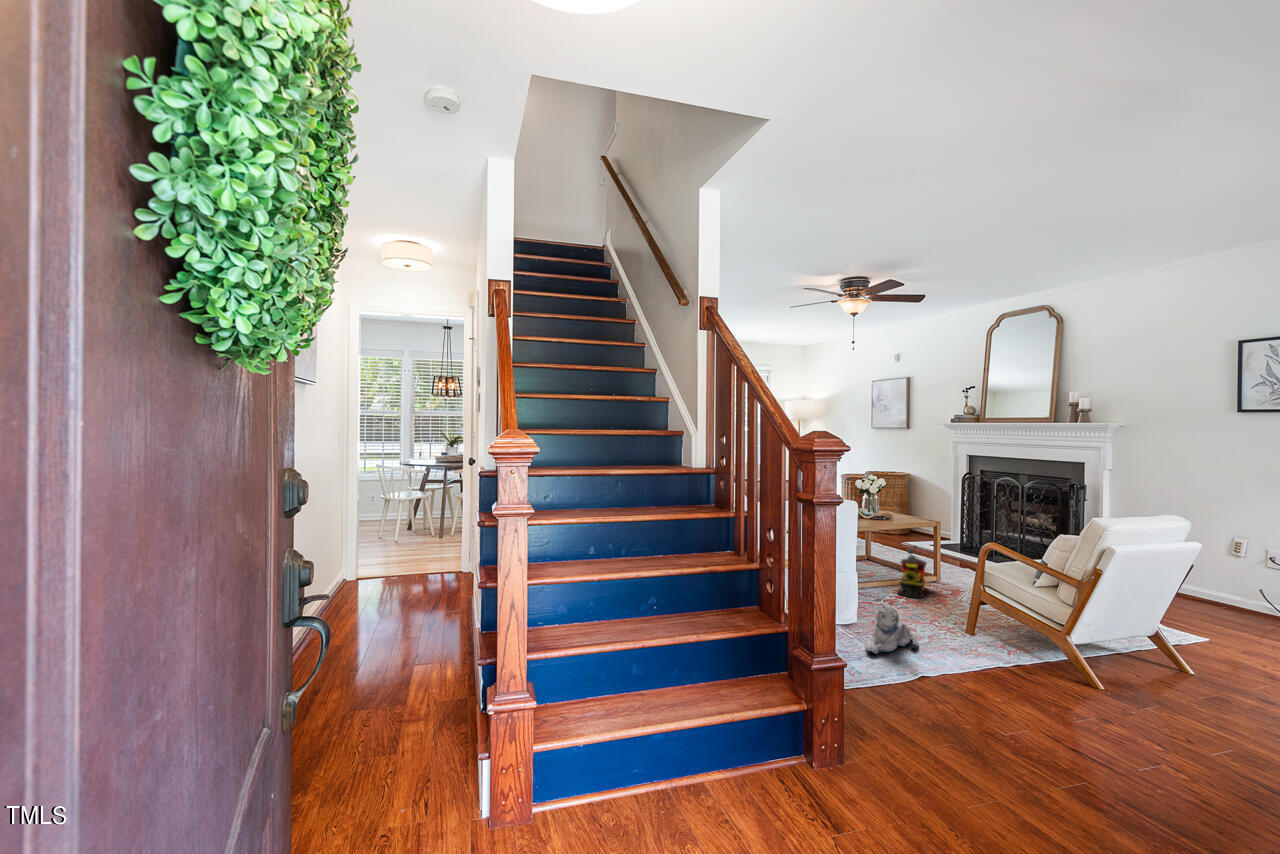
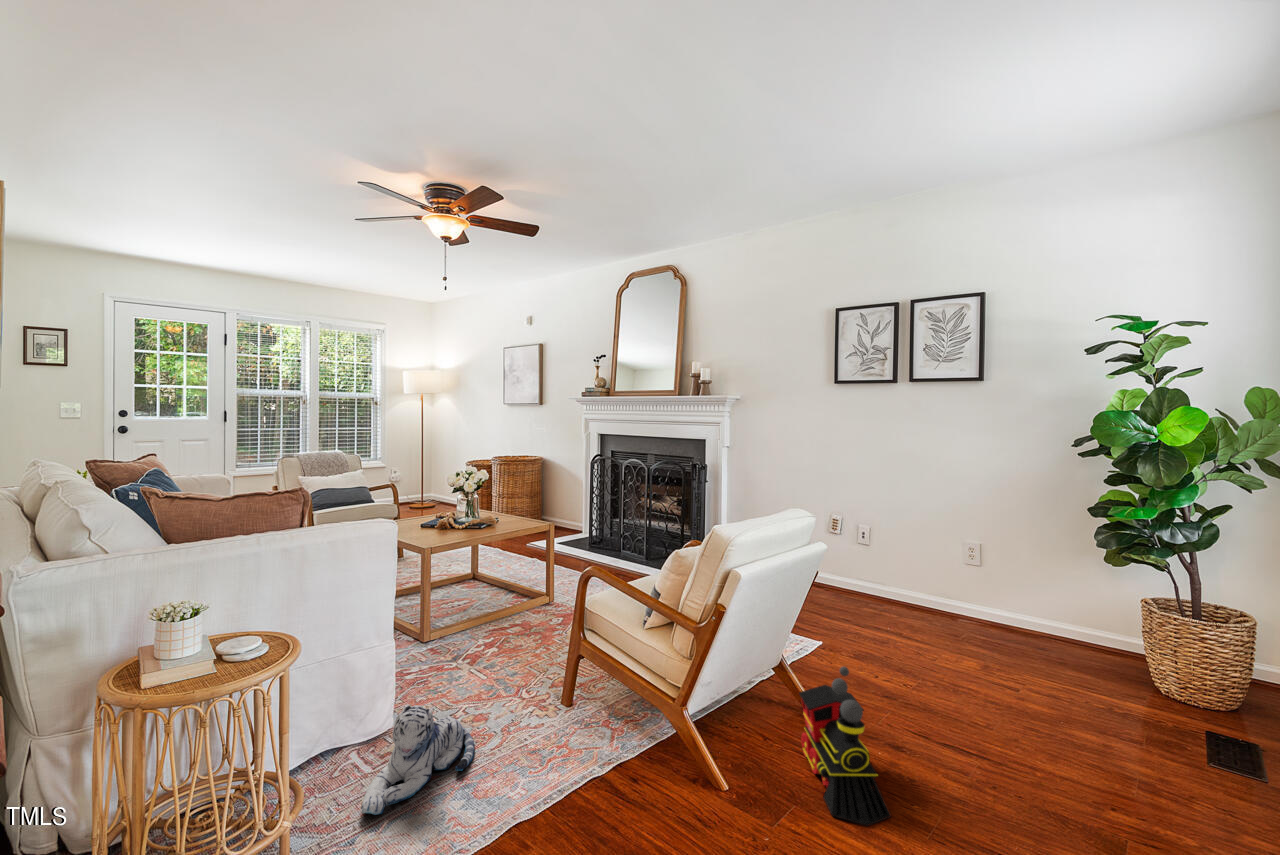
toy train: present [898,546,927,598] -> present [799,667,891,826]

